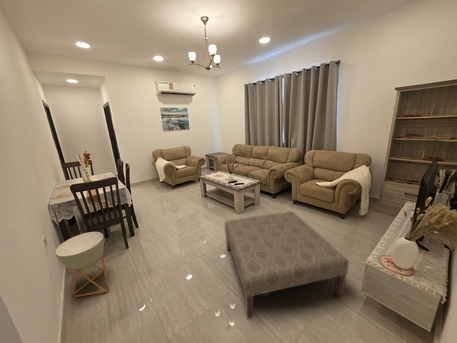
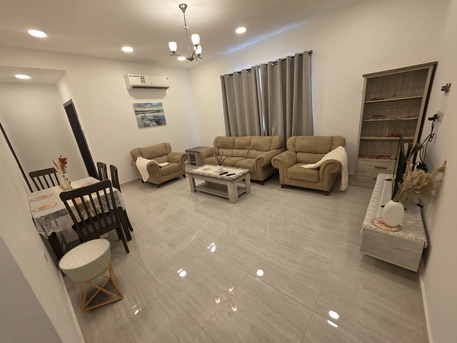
ottoman: present [225,212,348,318] -> none [229,194,349,294]

